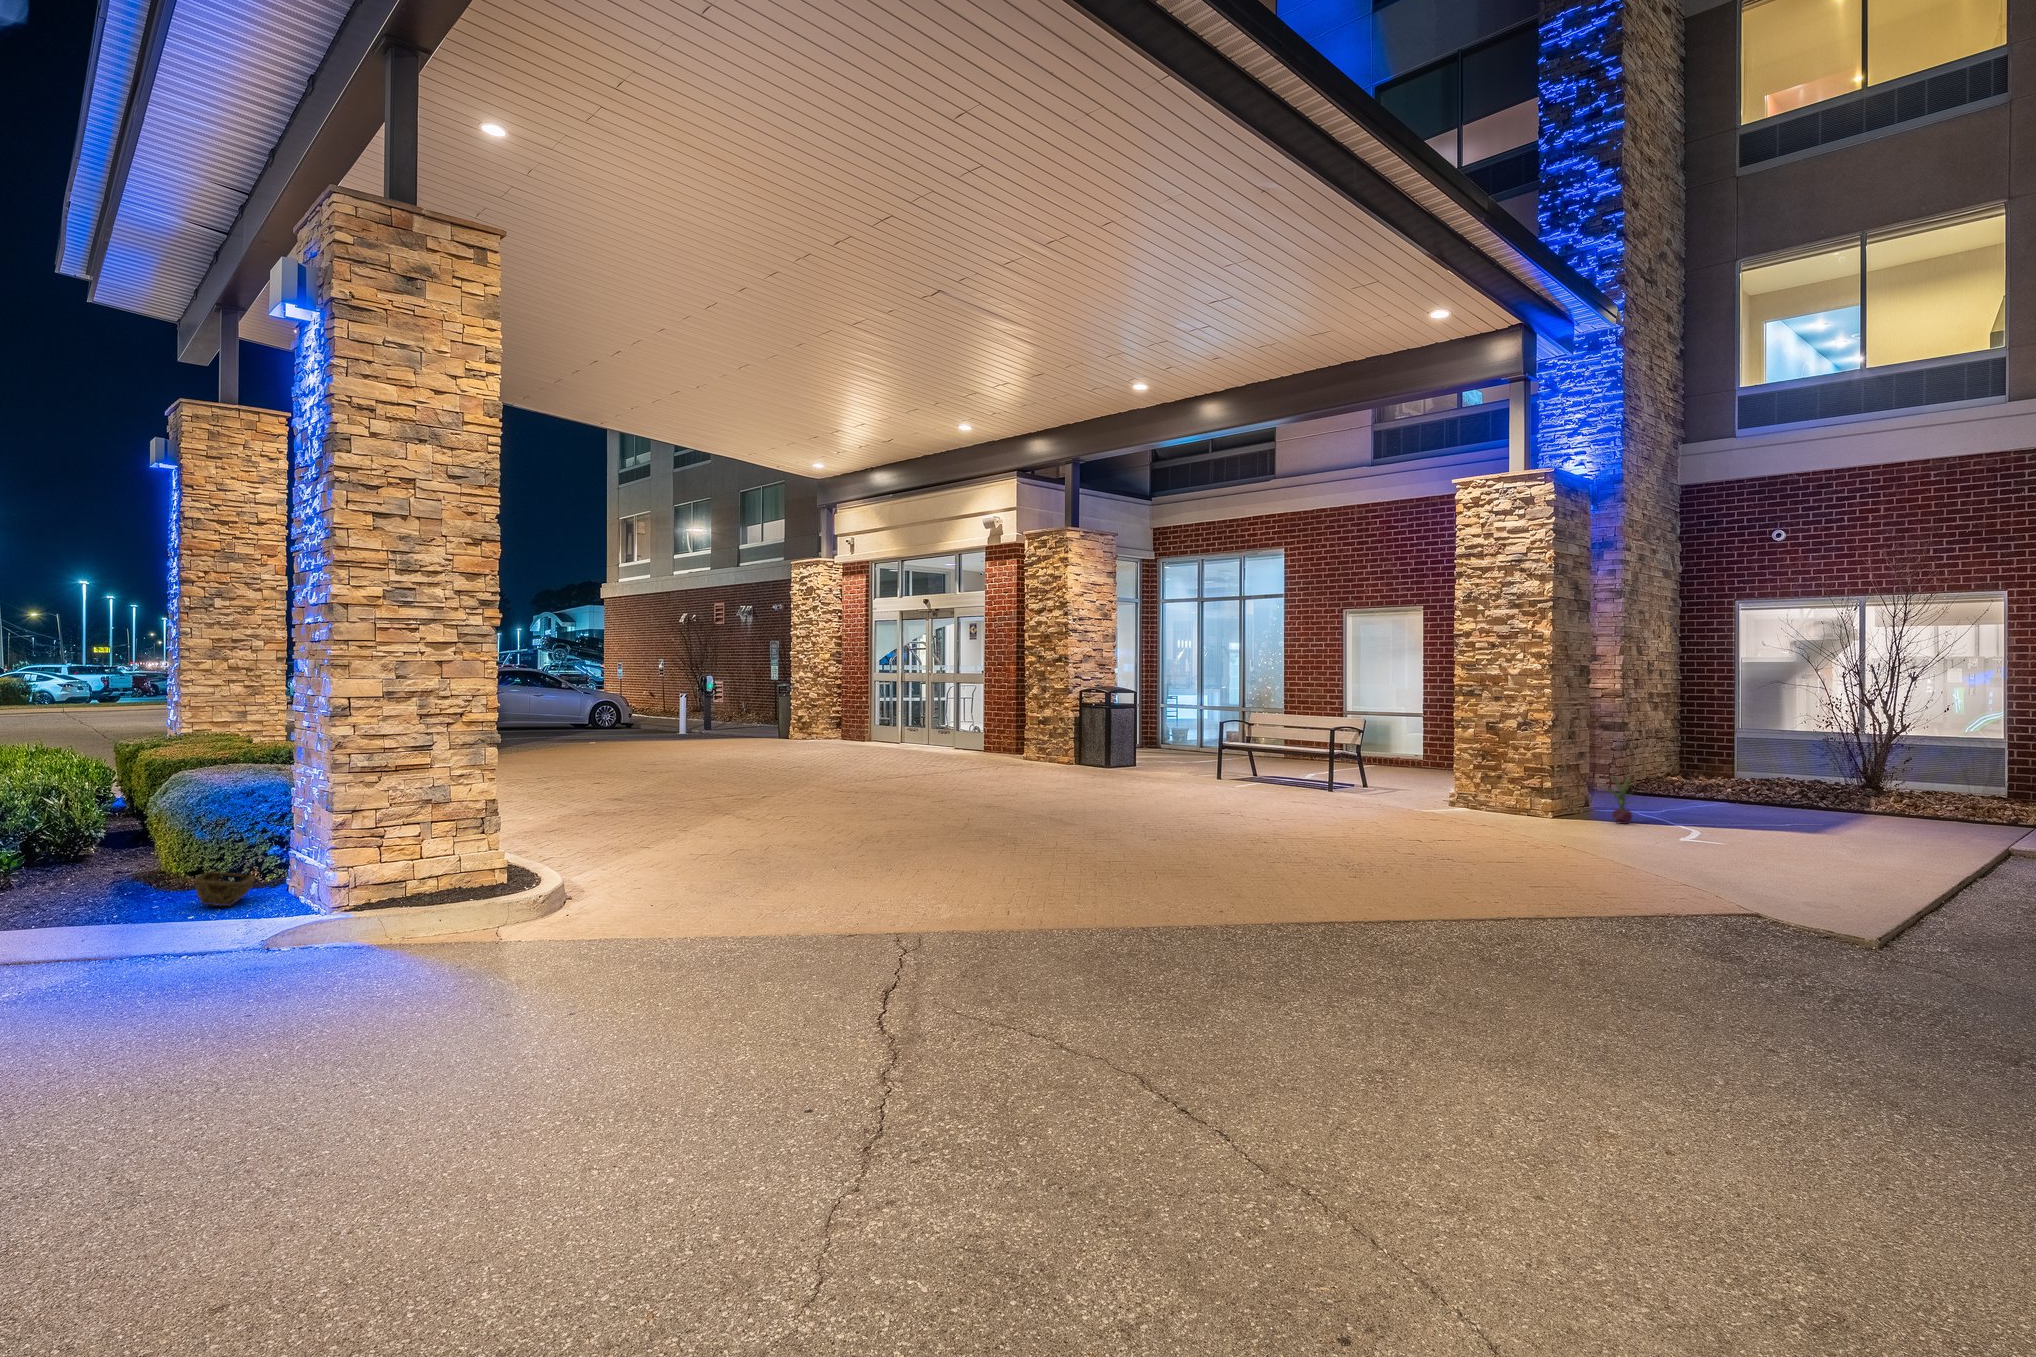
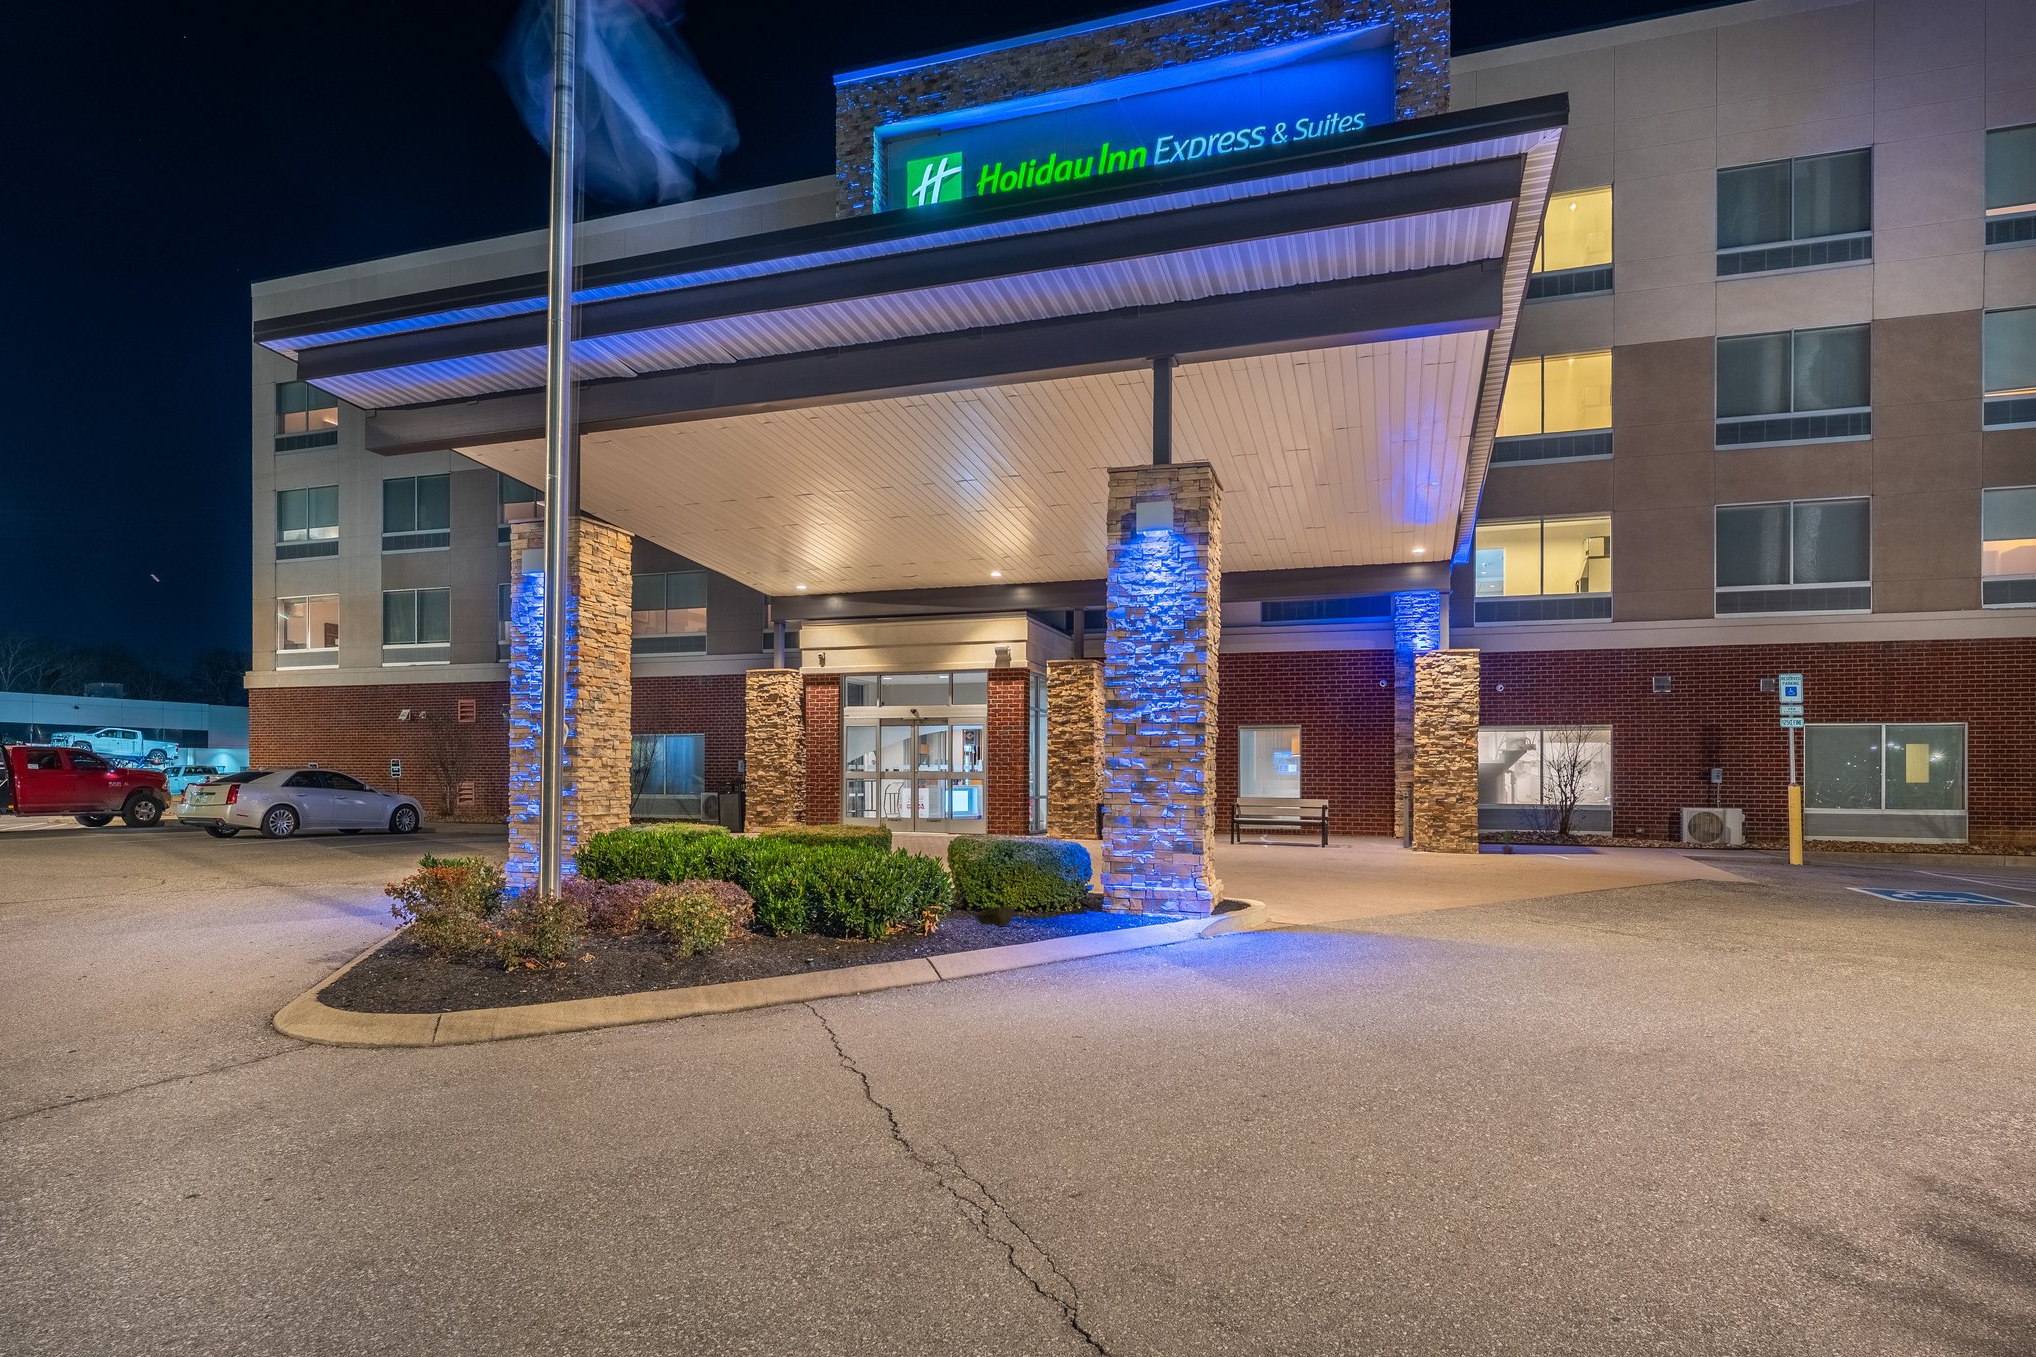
woven basket: present [194,871,255,906] -> present [976,906,1014,927]

